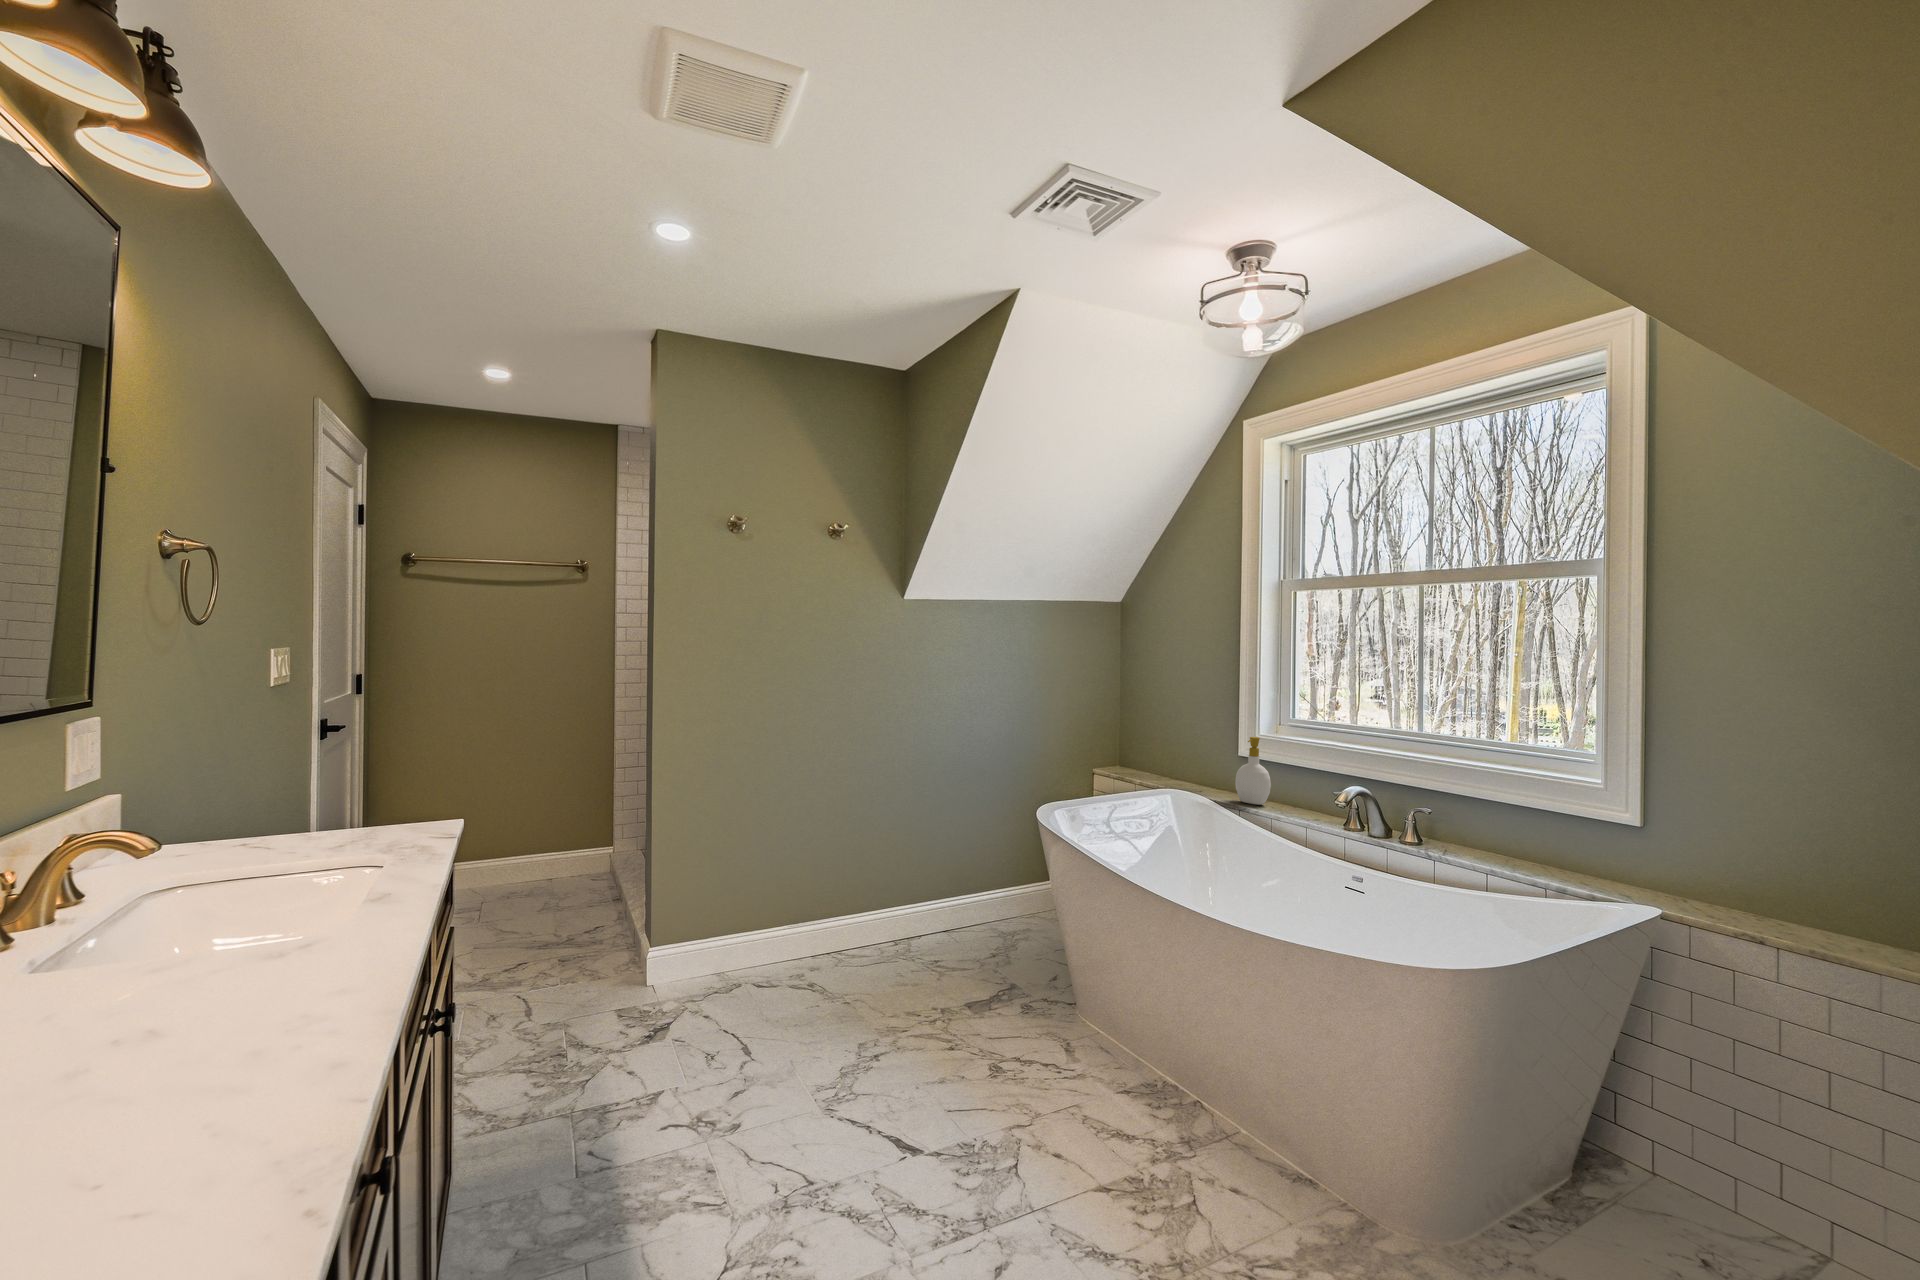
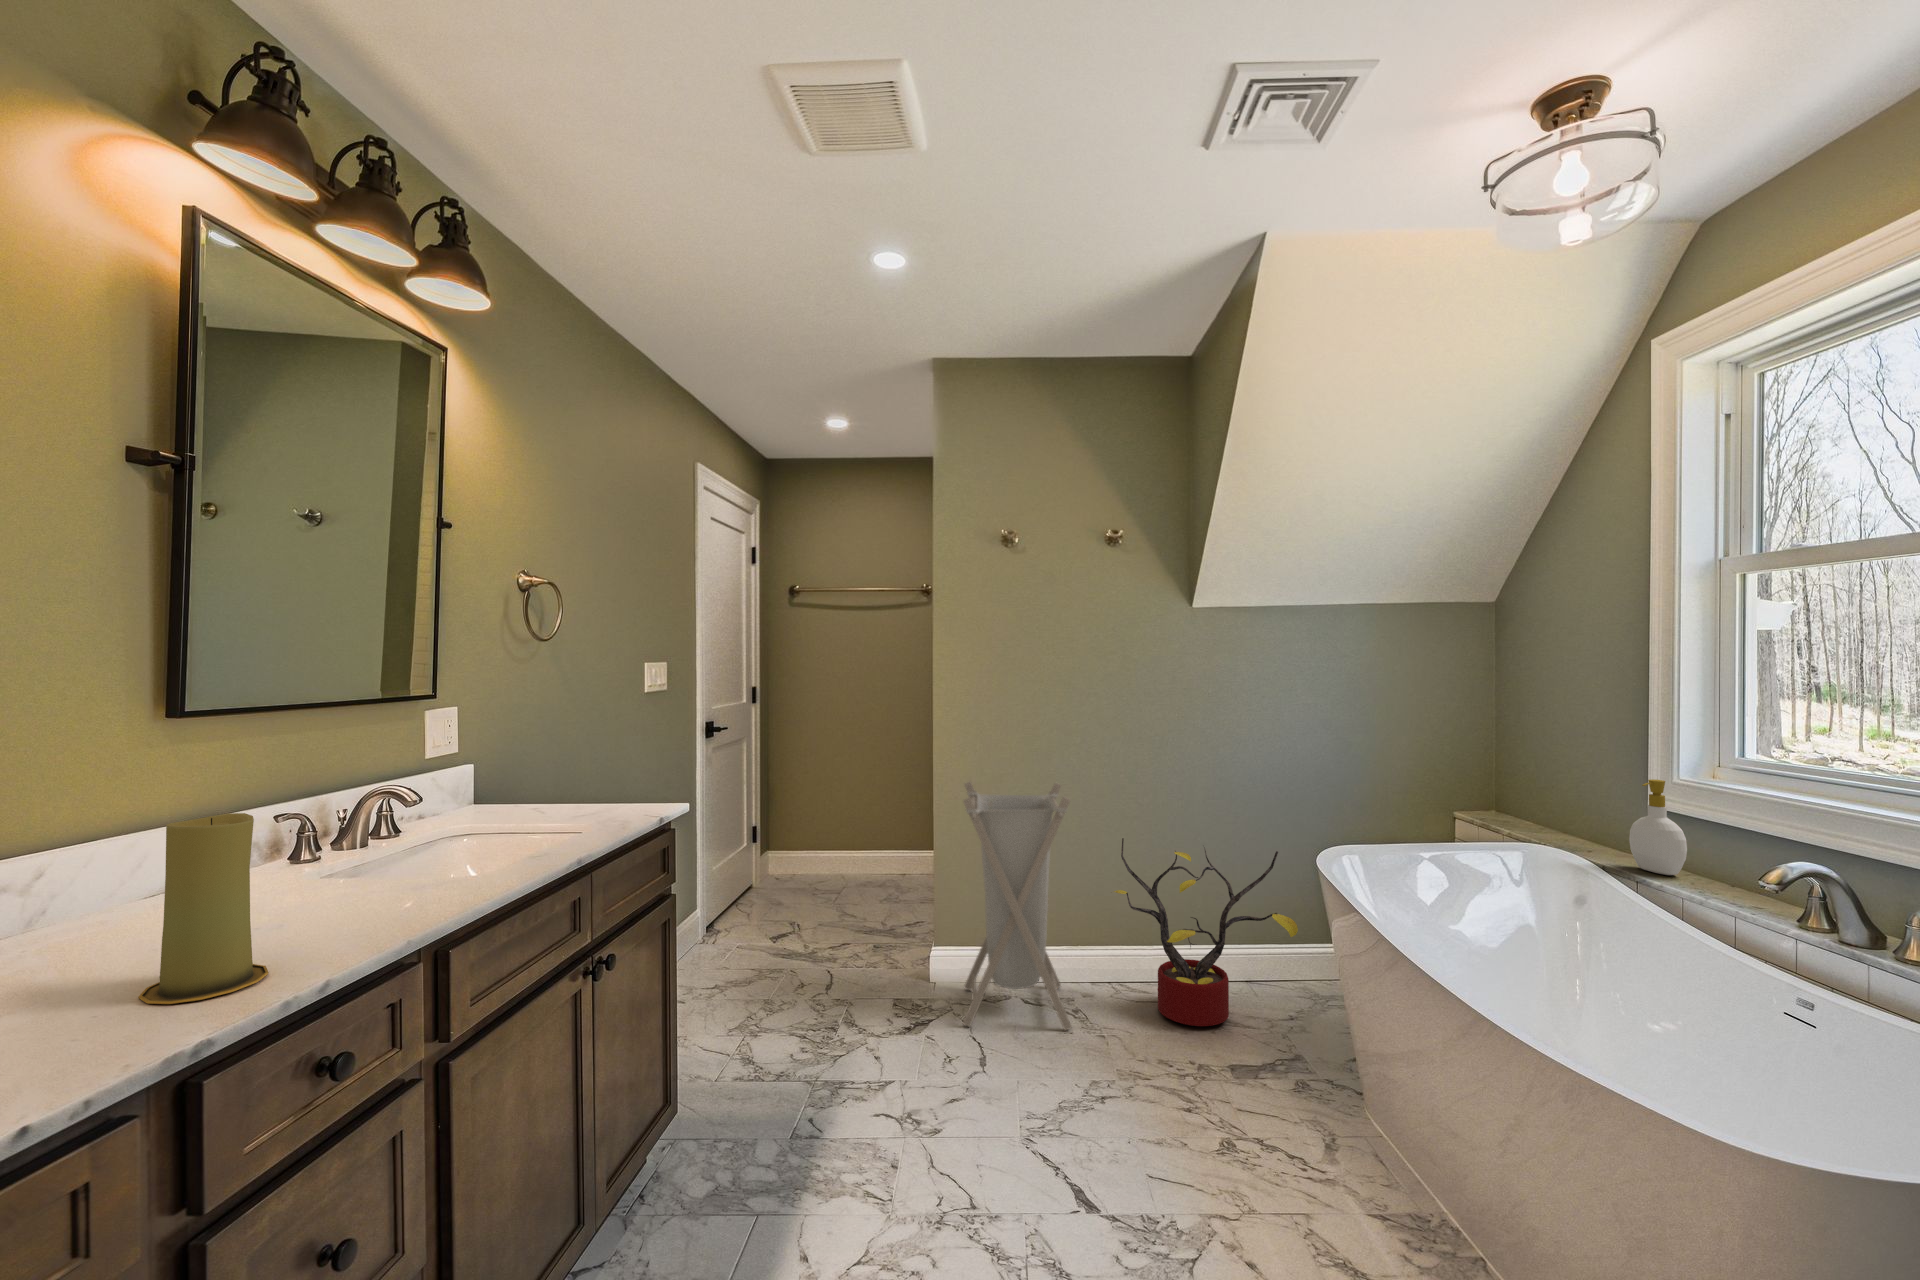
laundry hamper: none [687,762,822,1022] -> present [963,782,1072,1030]
decorative plant: none [833,812,1008,977] -> present [1114,838,1298,1026]
candle: none [113,881,292,1164] -> present [139,813,268,1004]

